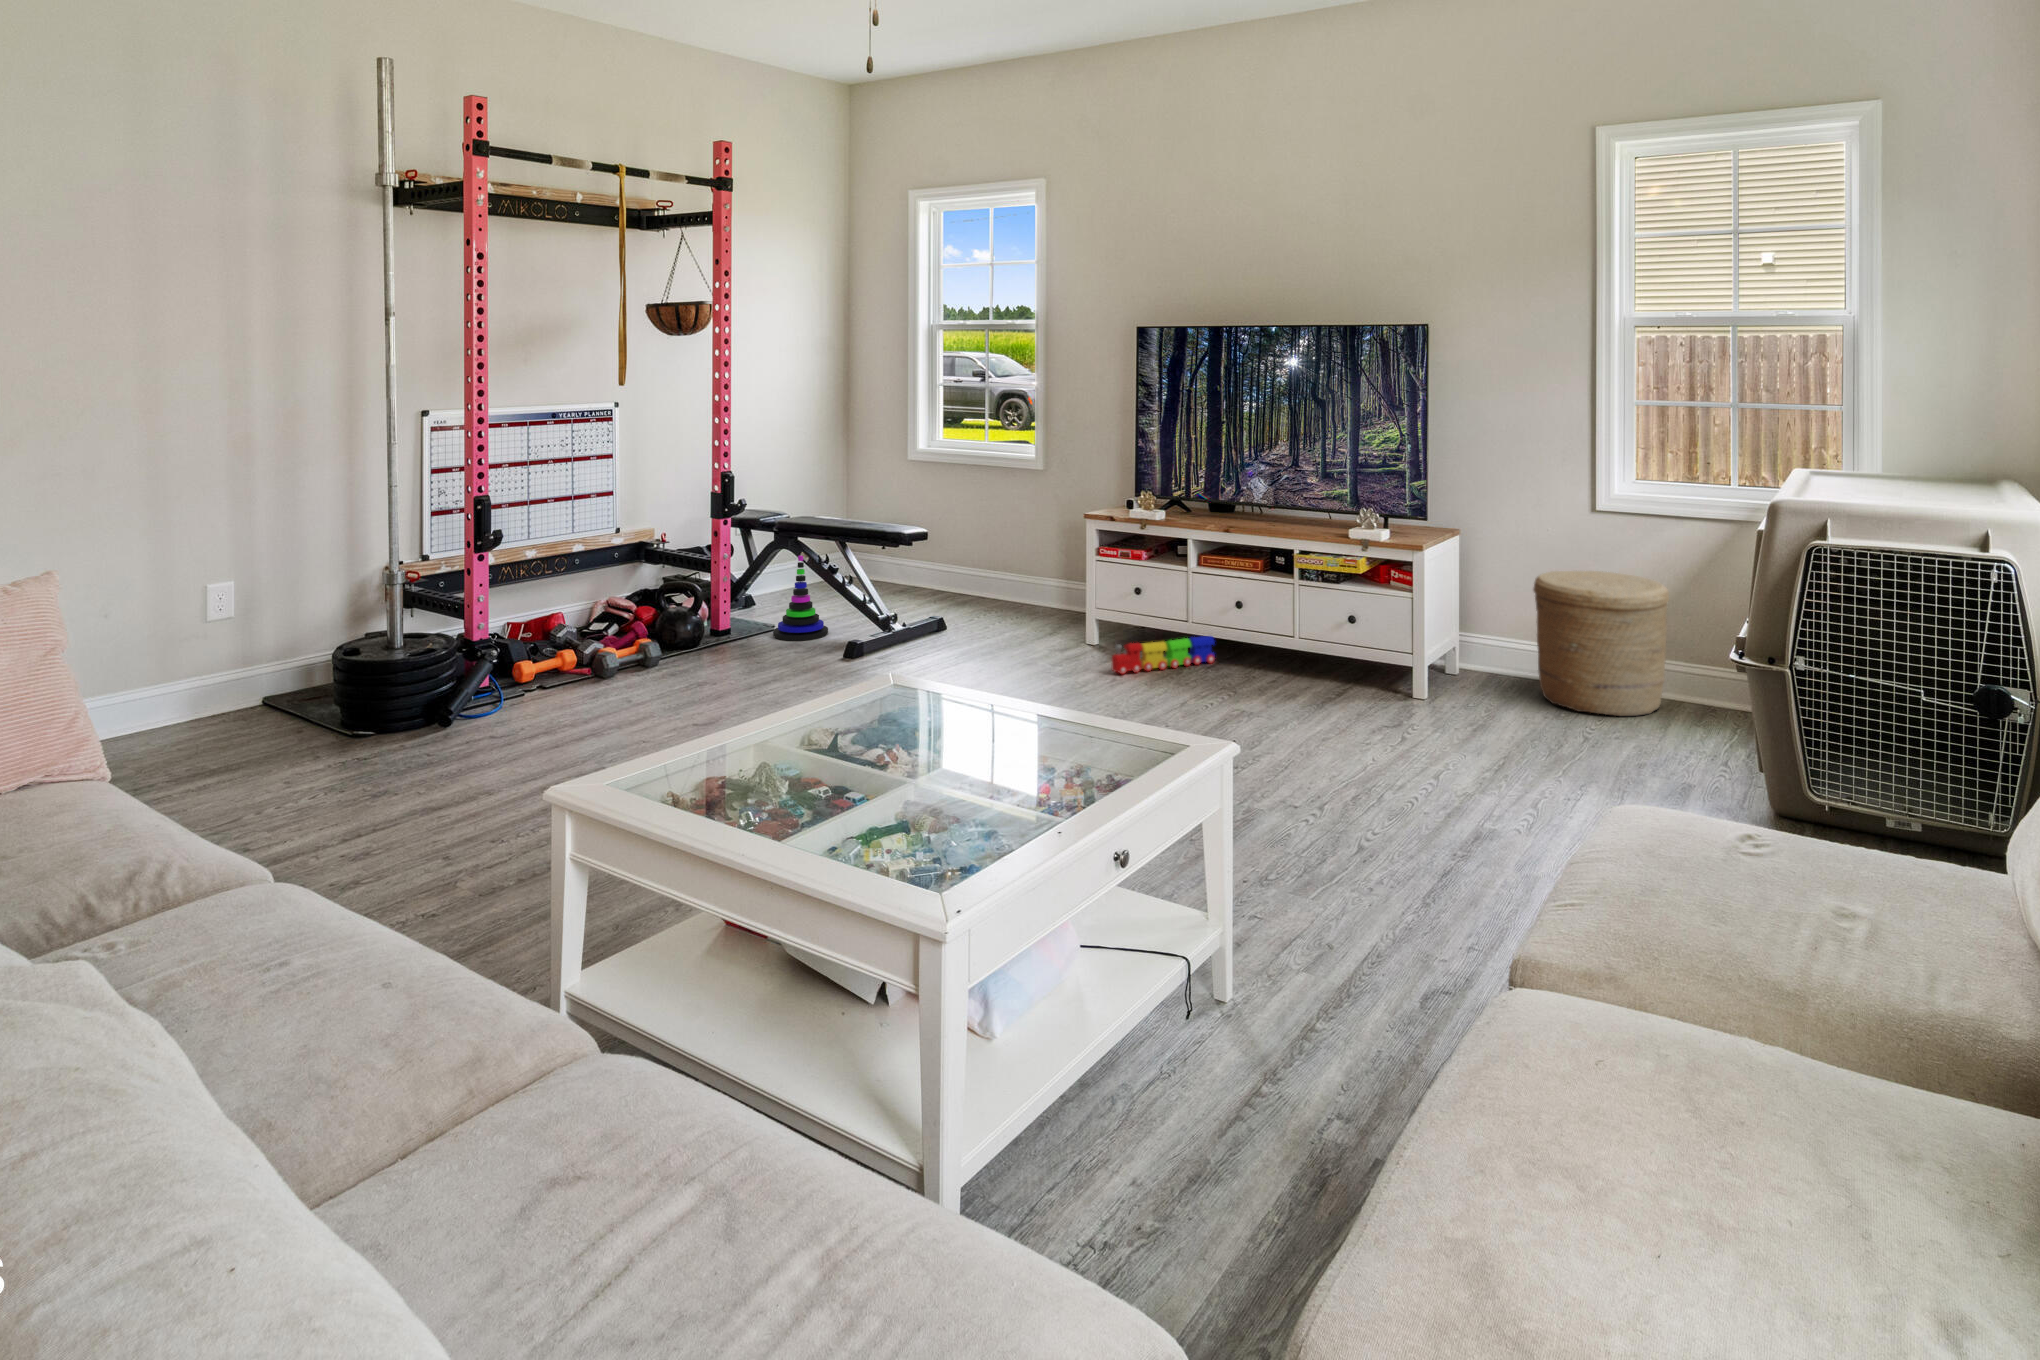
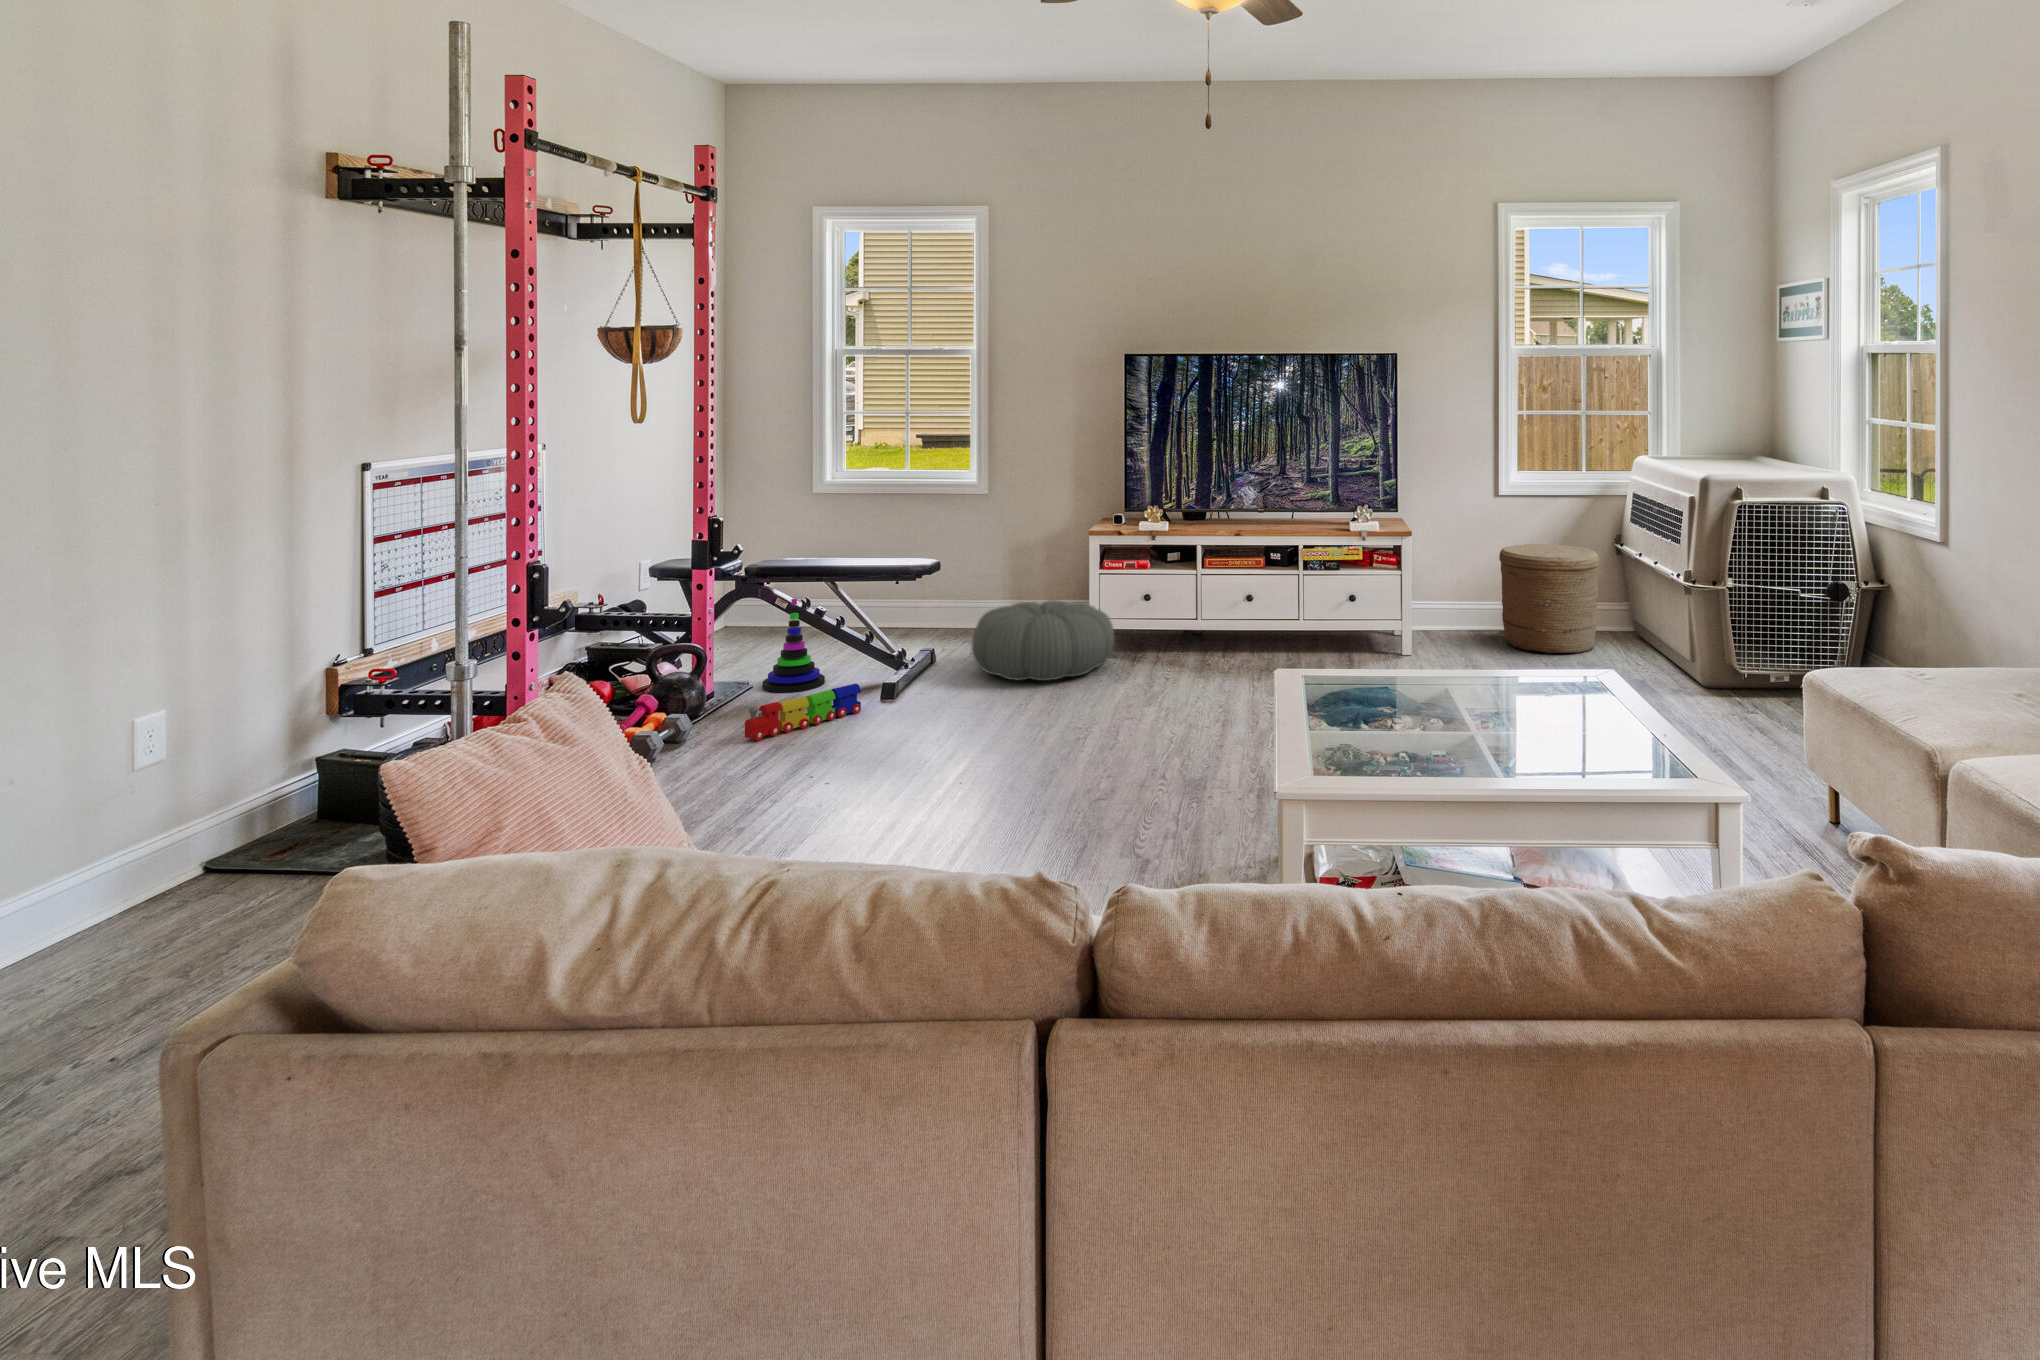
pouf: none [941,580,1082,661] -> present [972,601,1114,681]
toy train: present [1112,636,1215,674] -> present [745,684,861,740]

